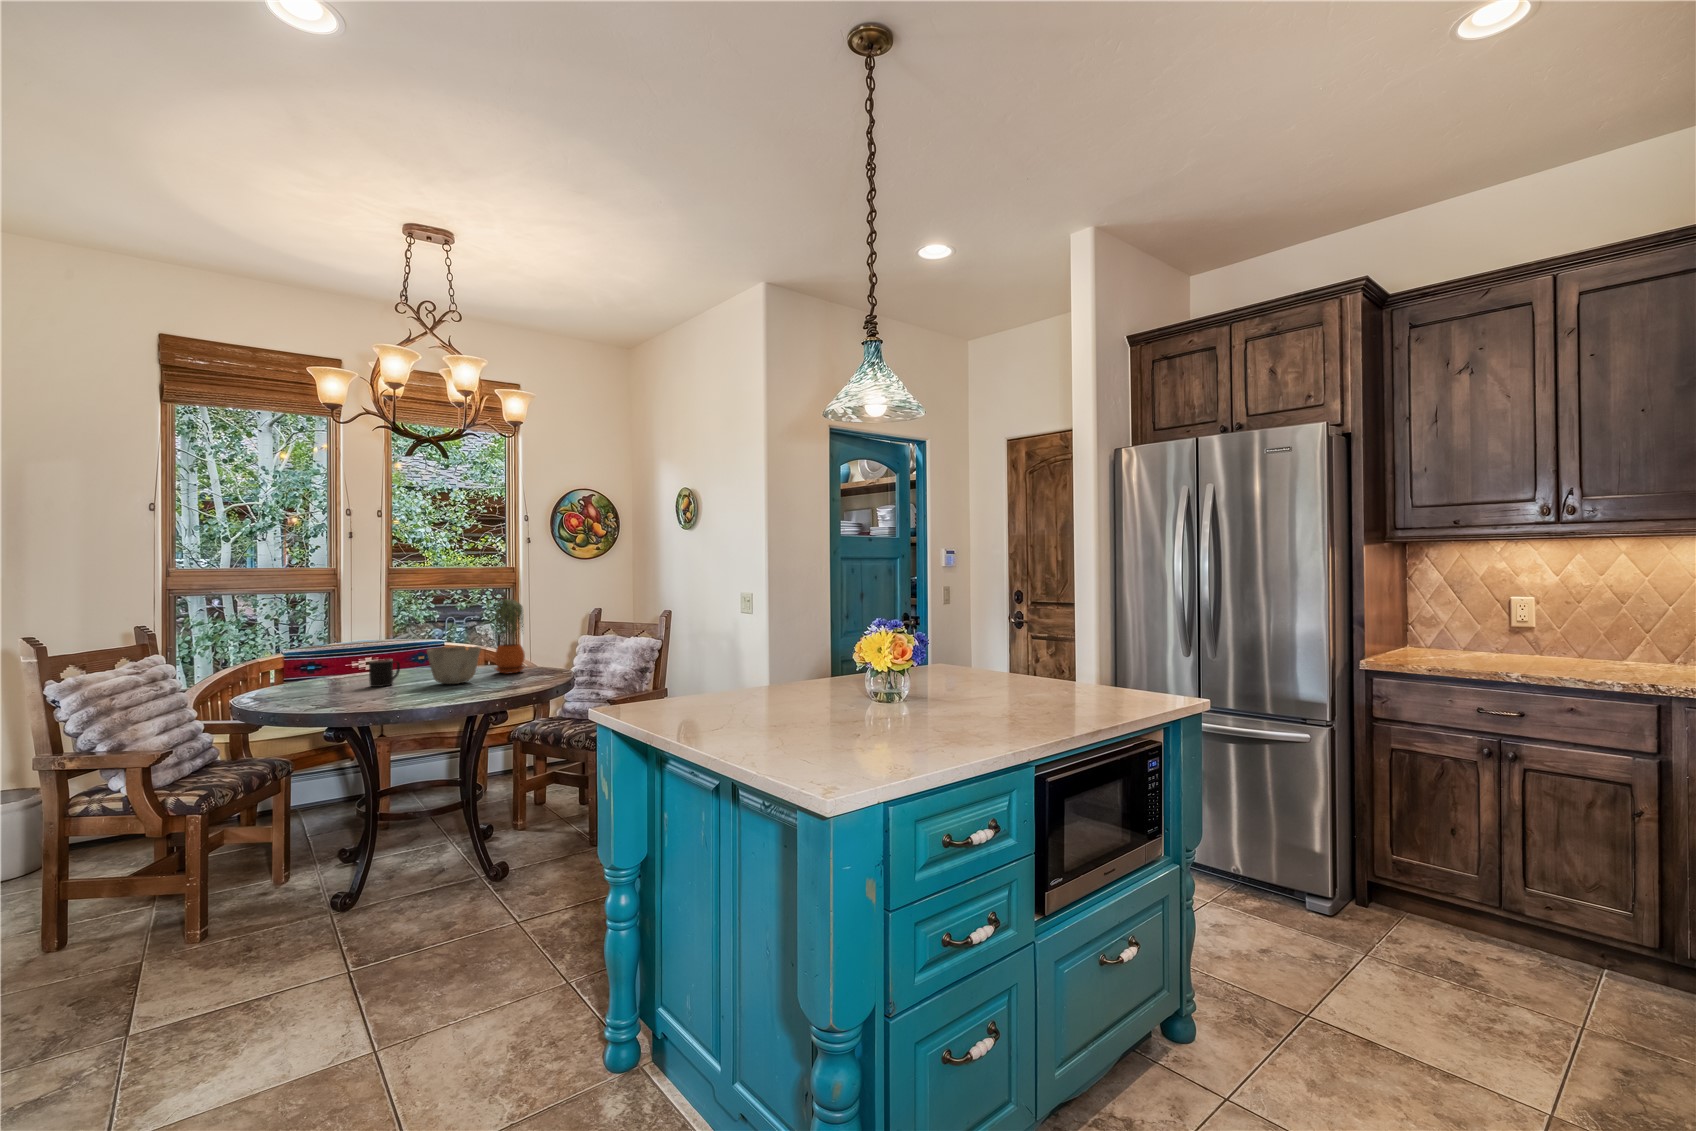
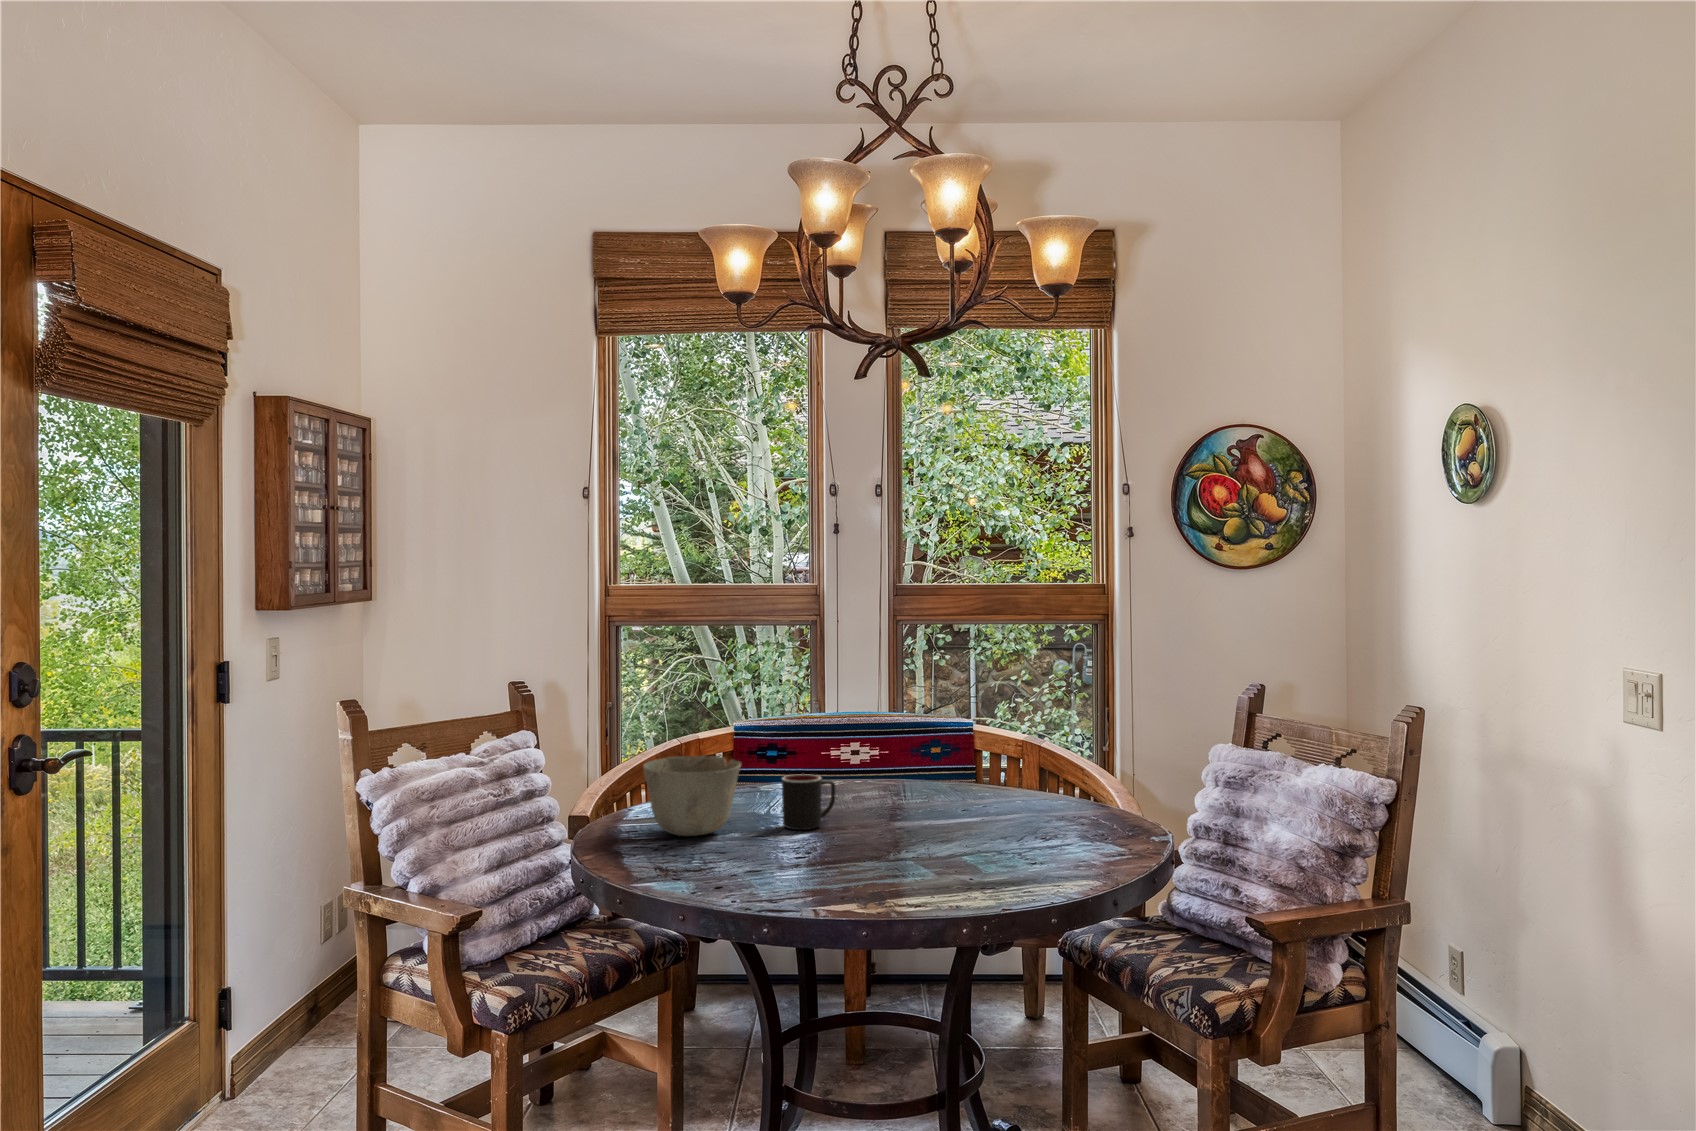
potted plant: present [493,599,525,674] -> none [1005,662,1074,826]
ceramic bowl: present [427,646,481,684] -> present [643,756,741,836]

